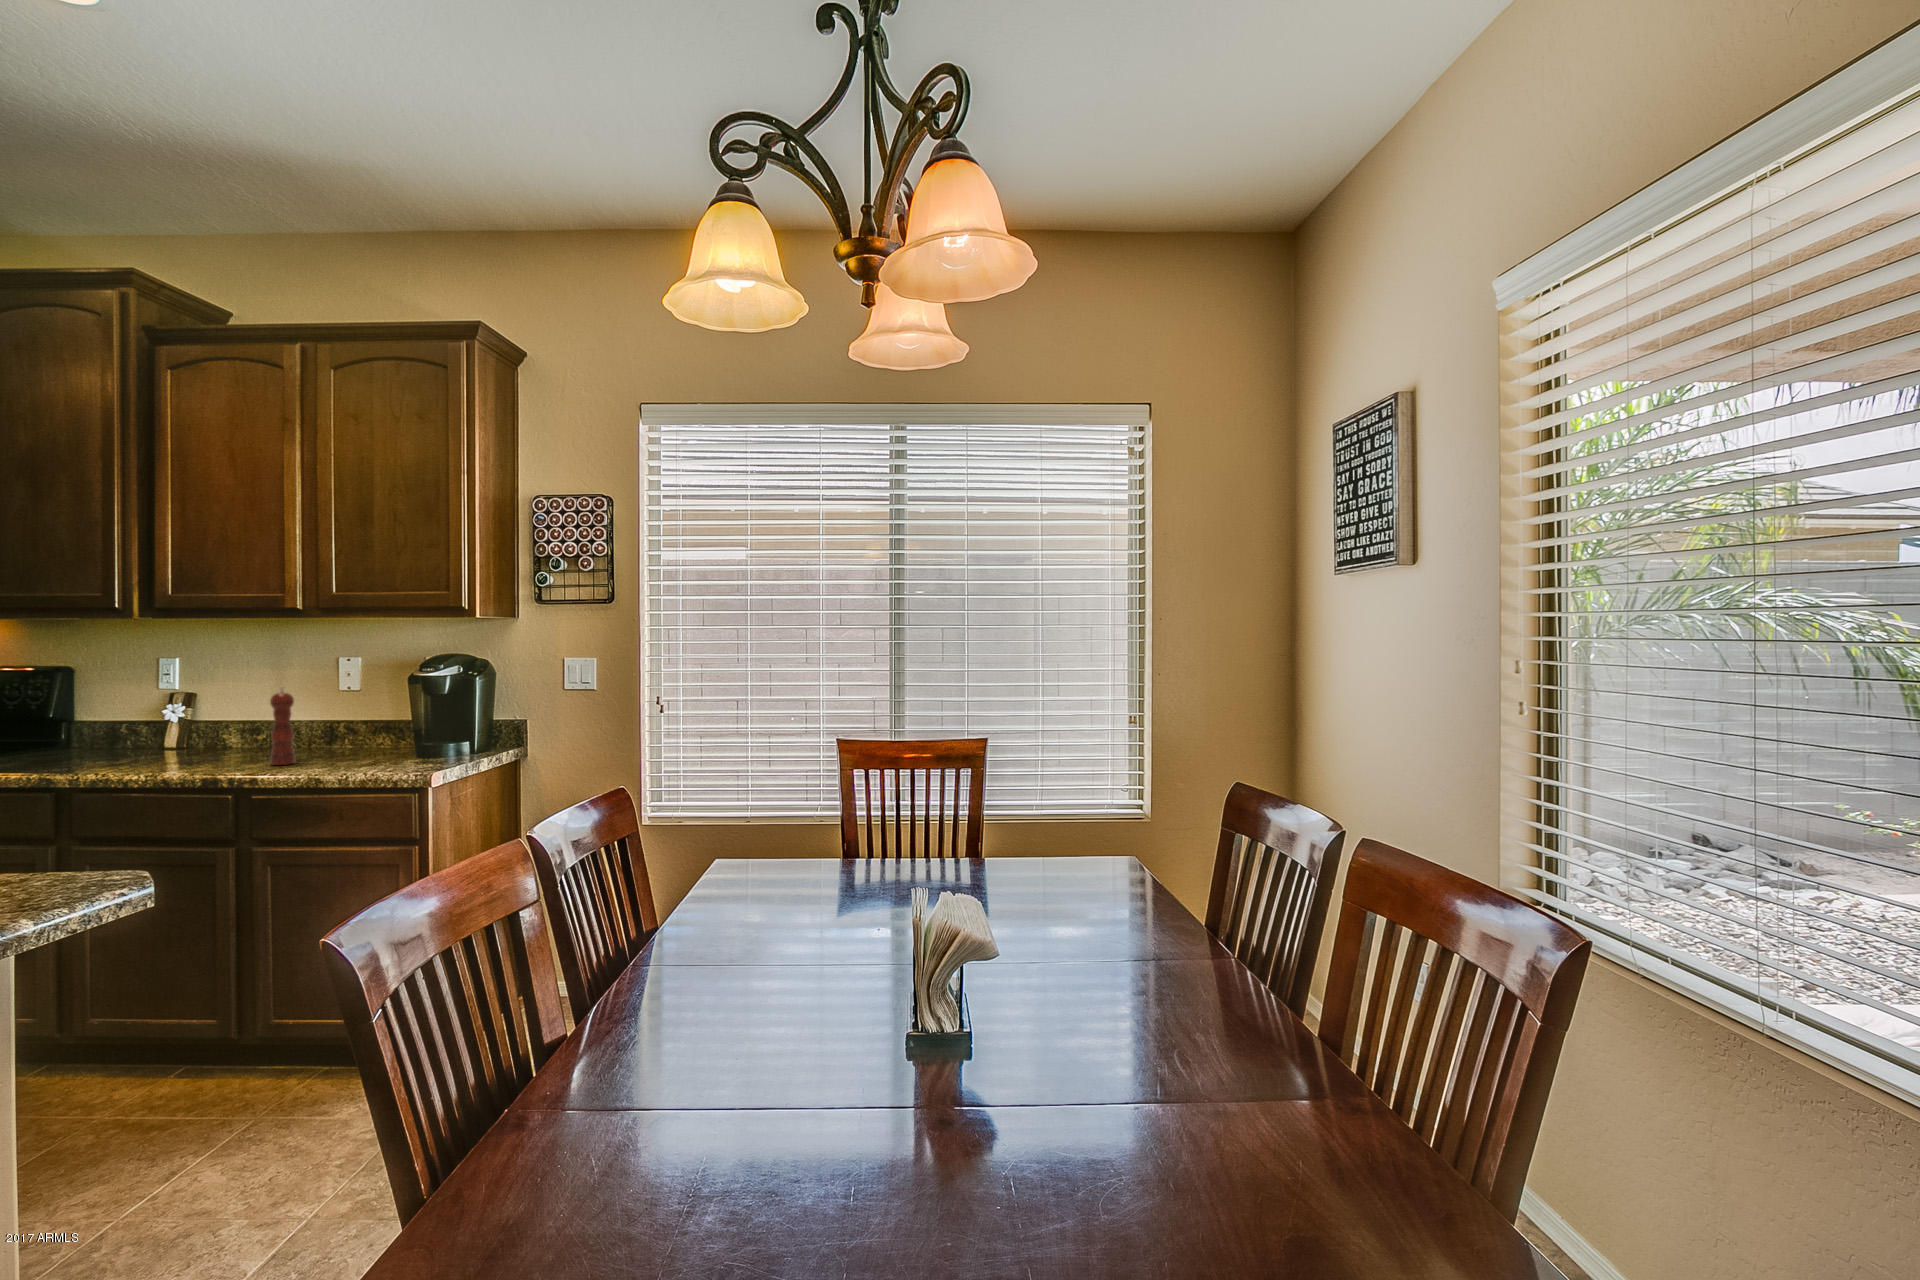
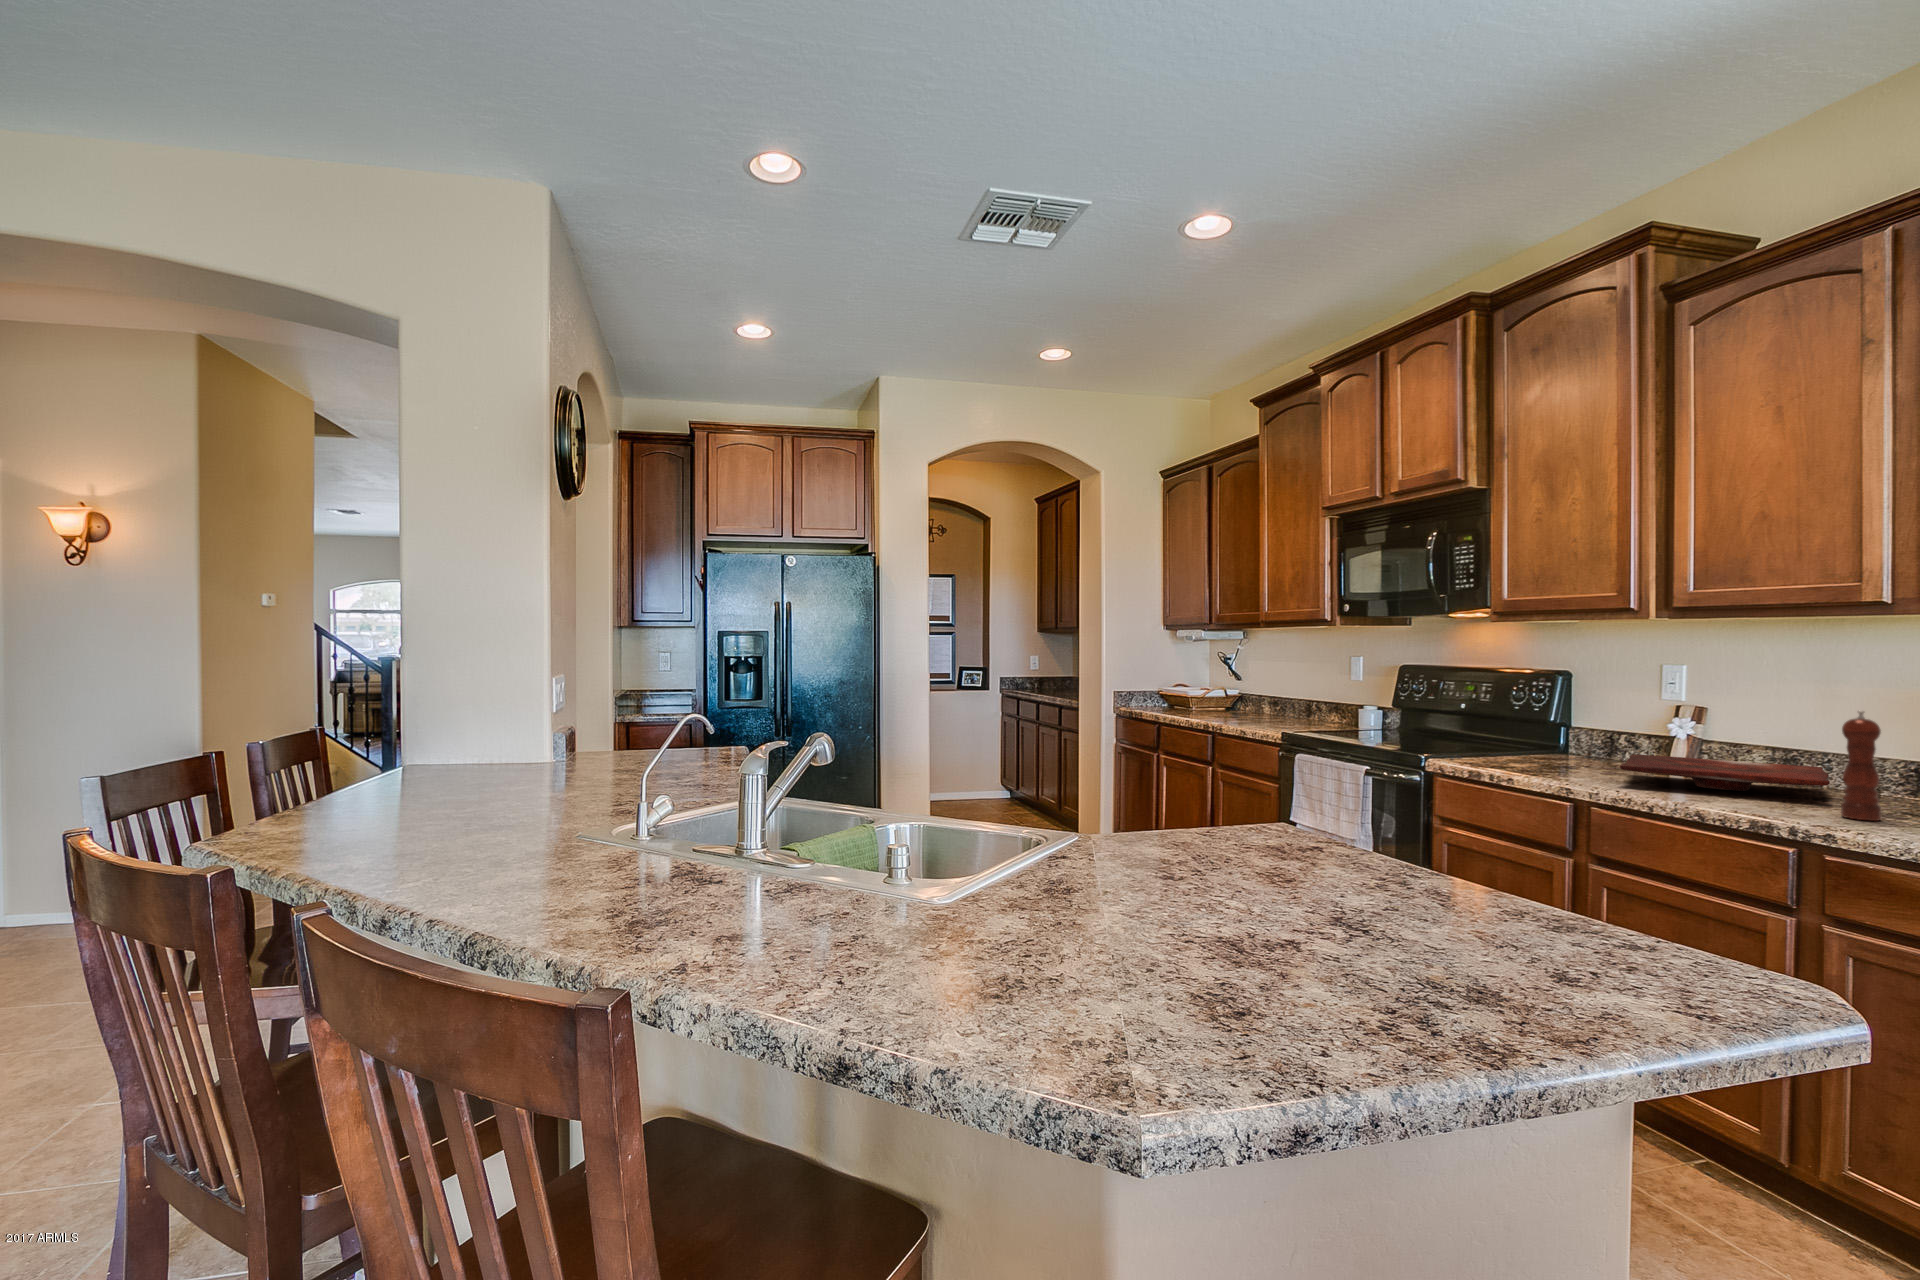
cutting board: none [103,733,277,760] -> present [1620,754,1830,791]

